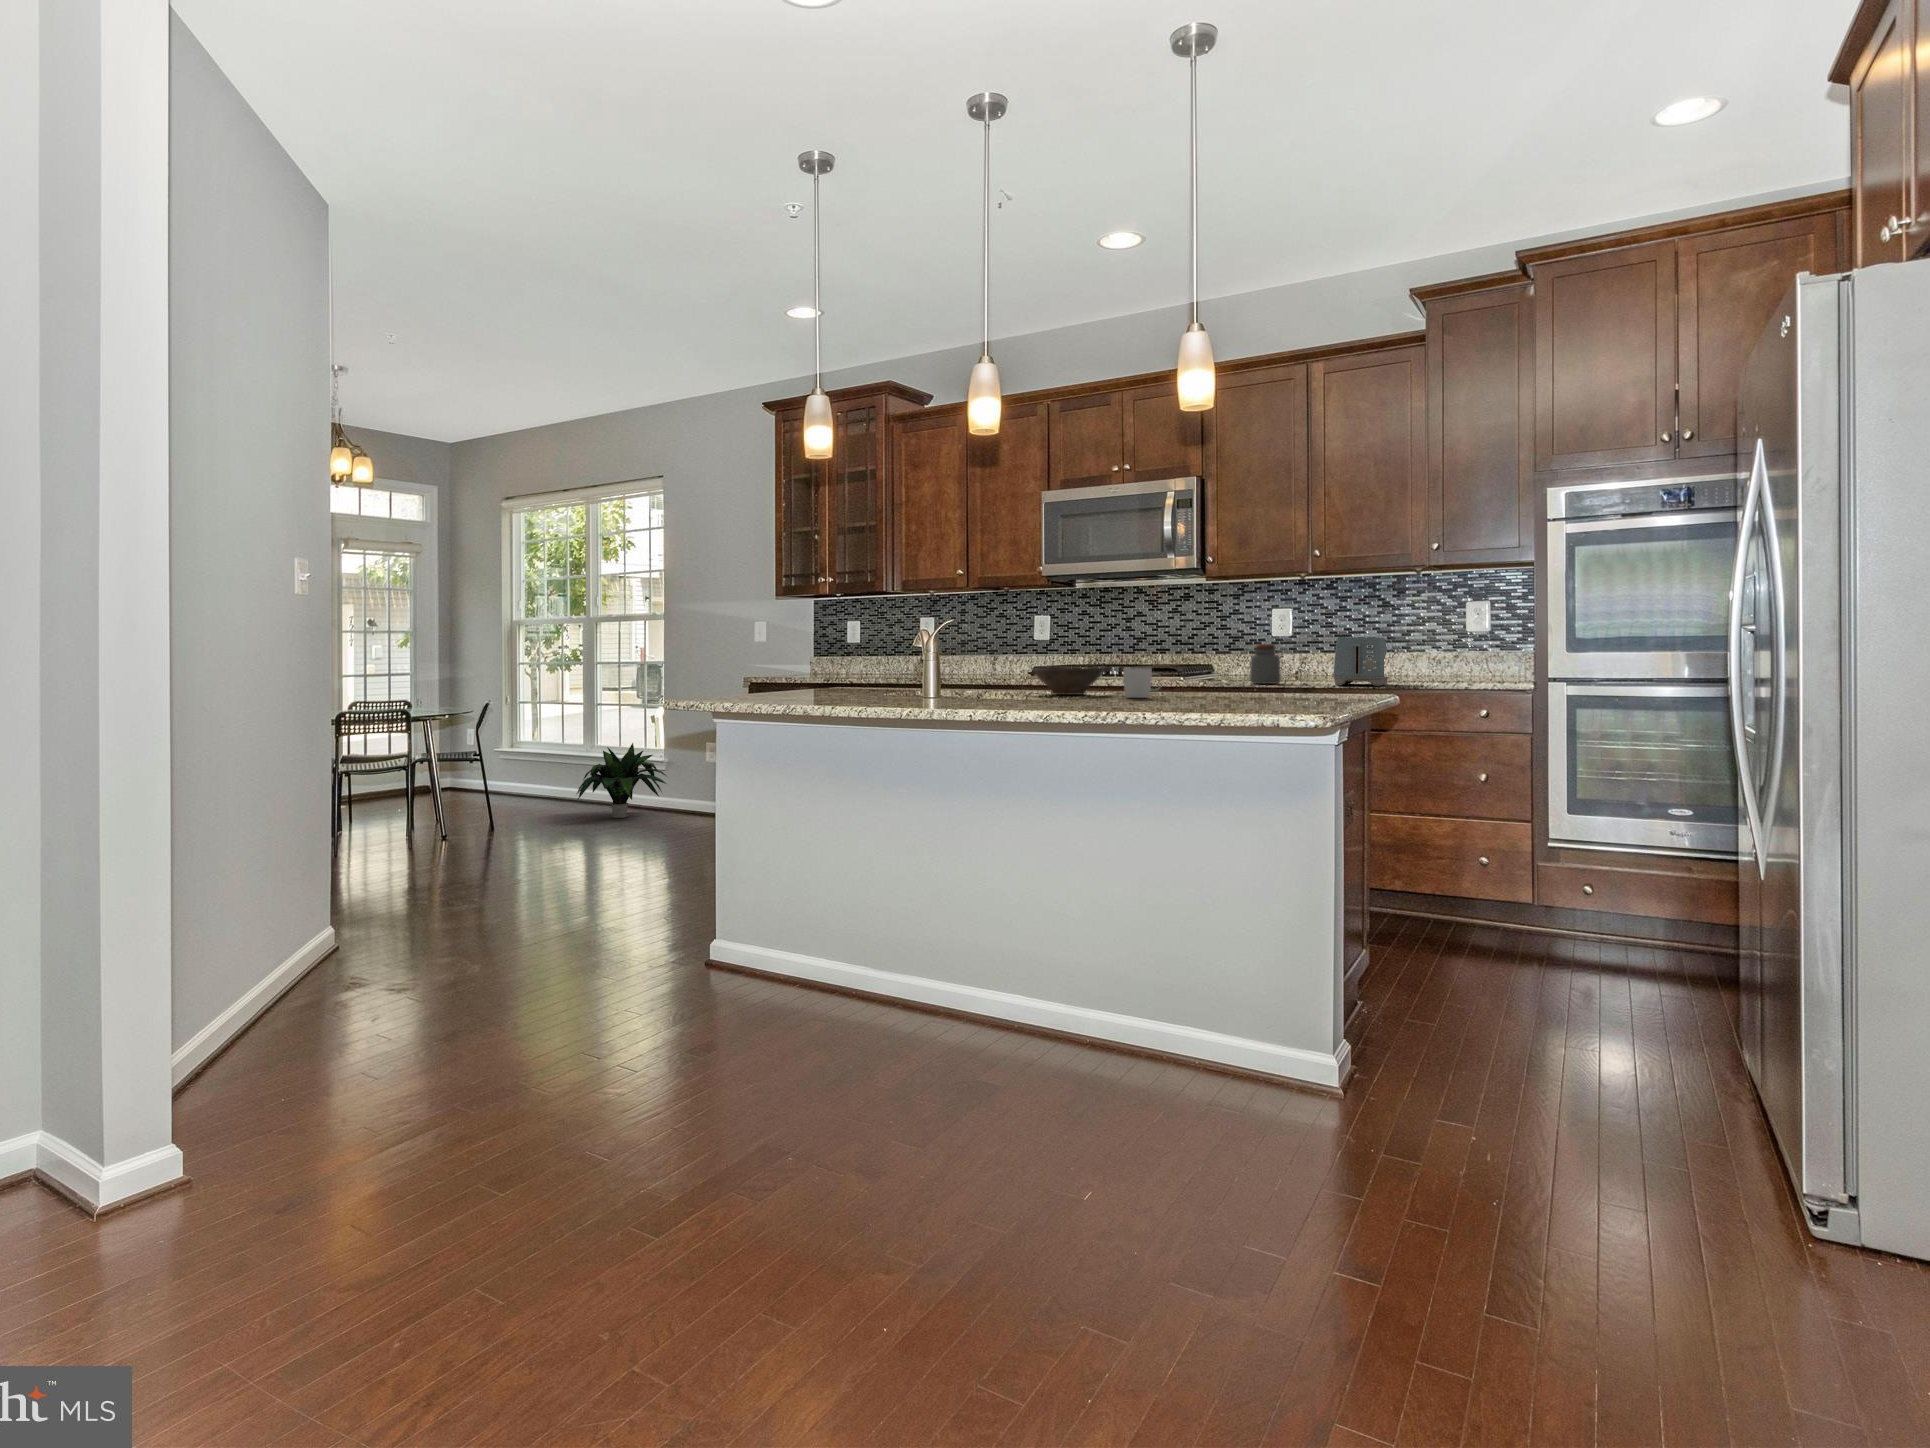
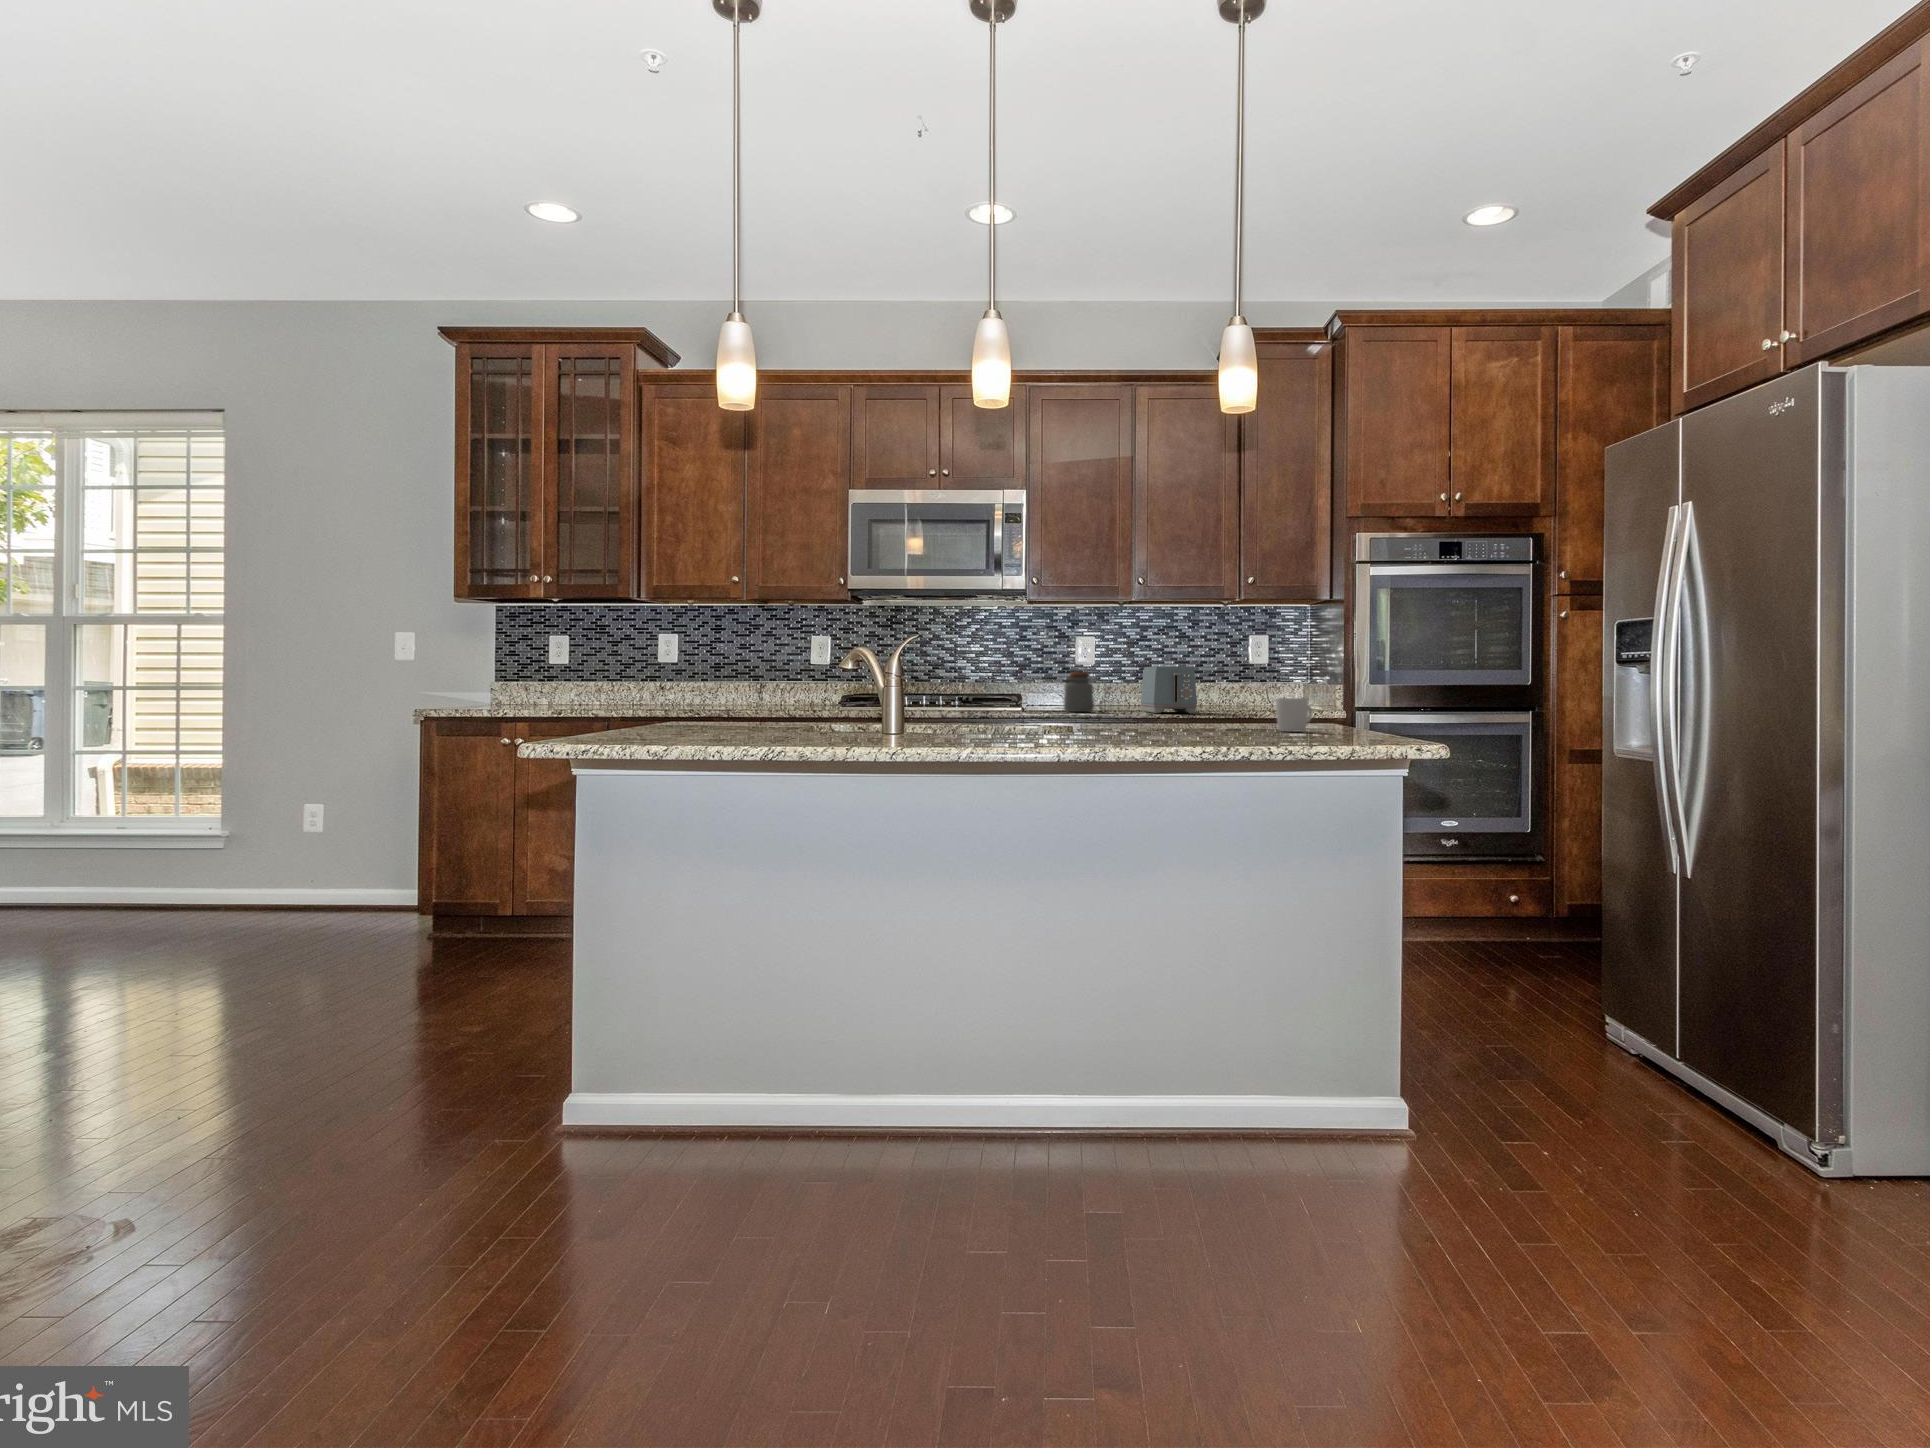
bowl: present [1032,667,1107,695] -> none [964,695,1049,727]
mug: present [1123,668,1163,698] -> present [1276,698,1312,732]
potted plant: present [576,743,666,818] -> none [77,800,249,913]

